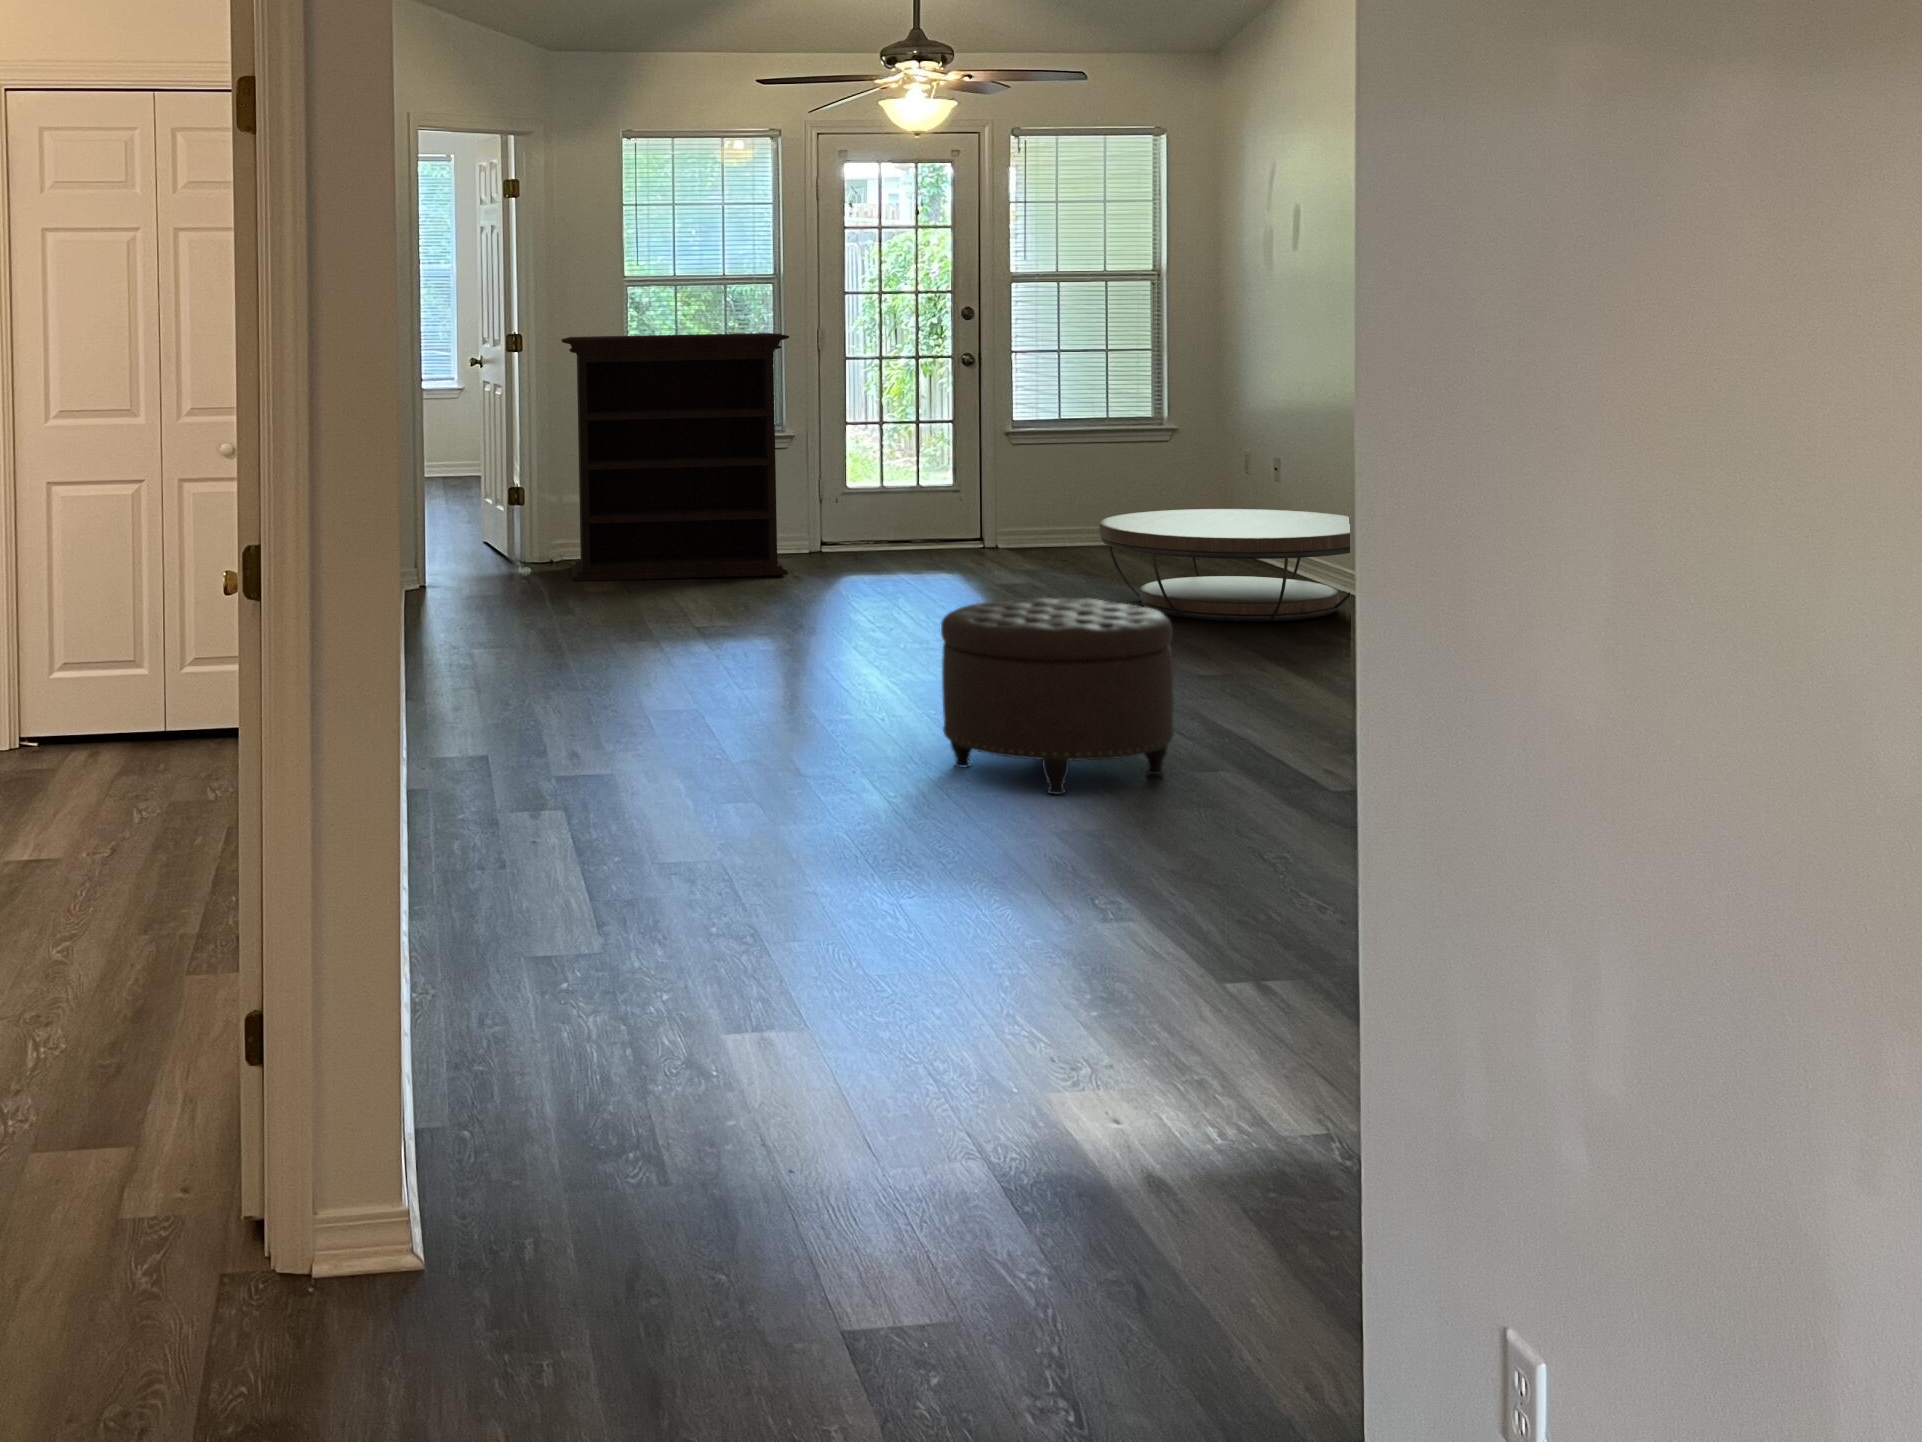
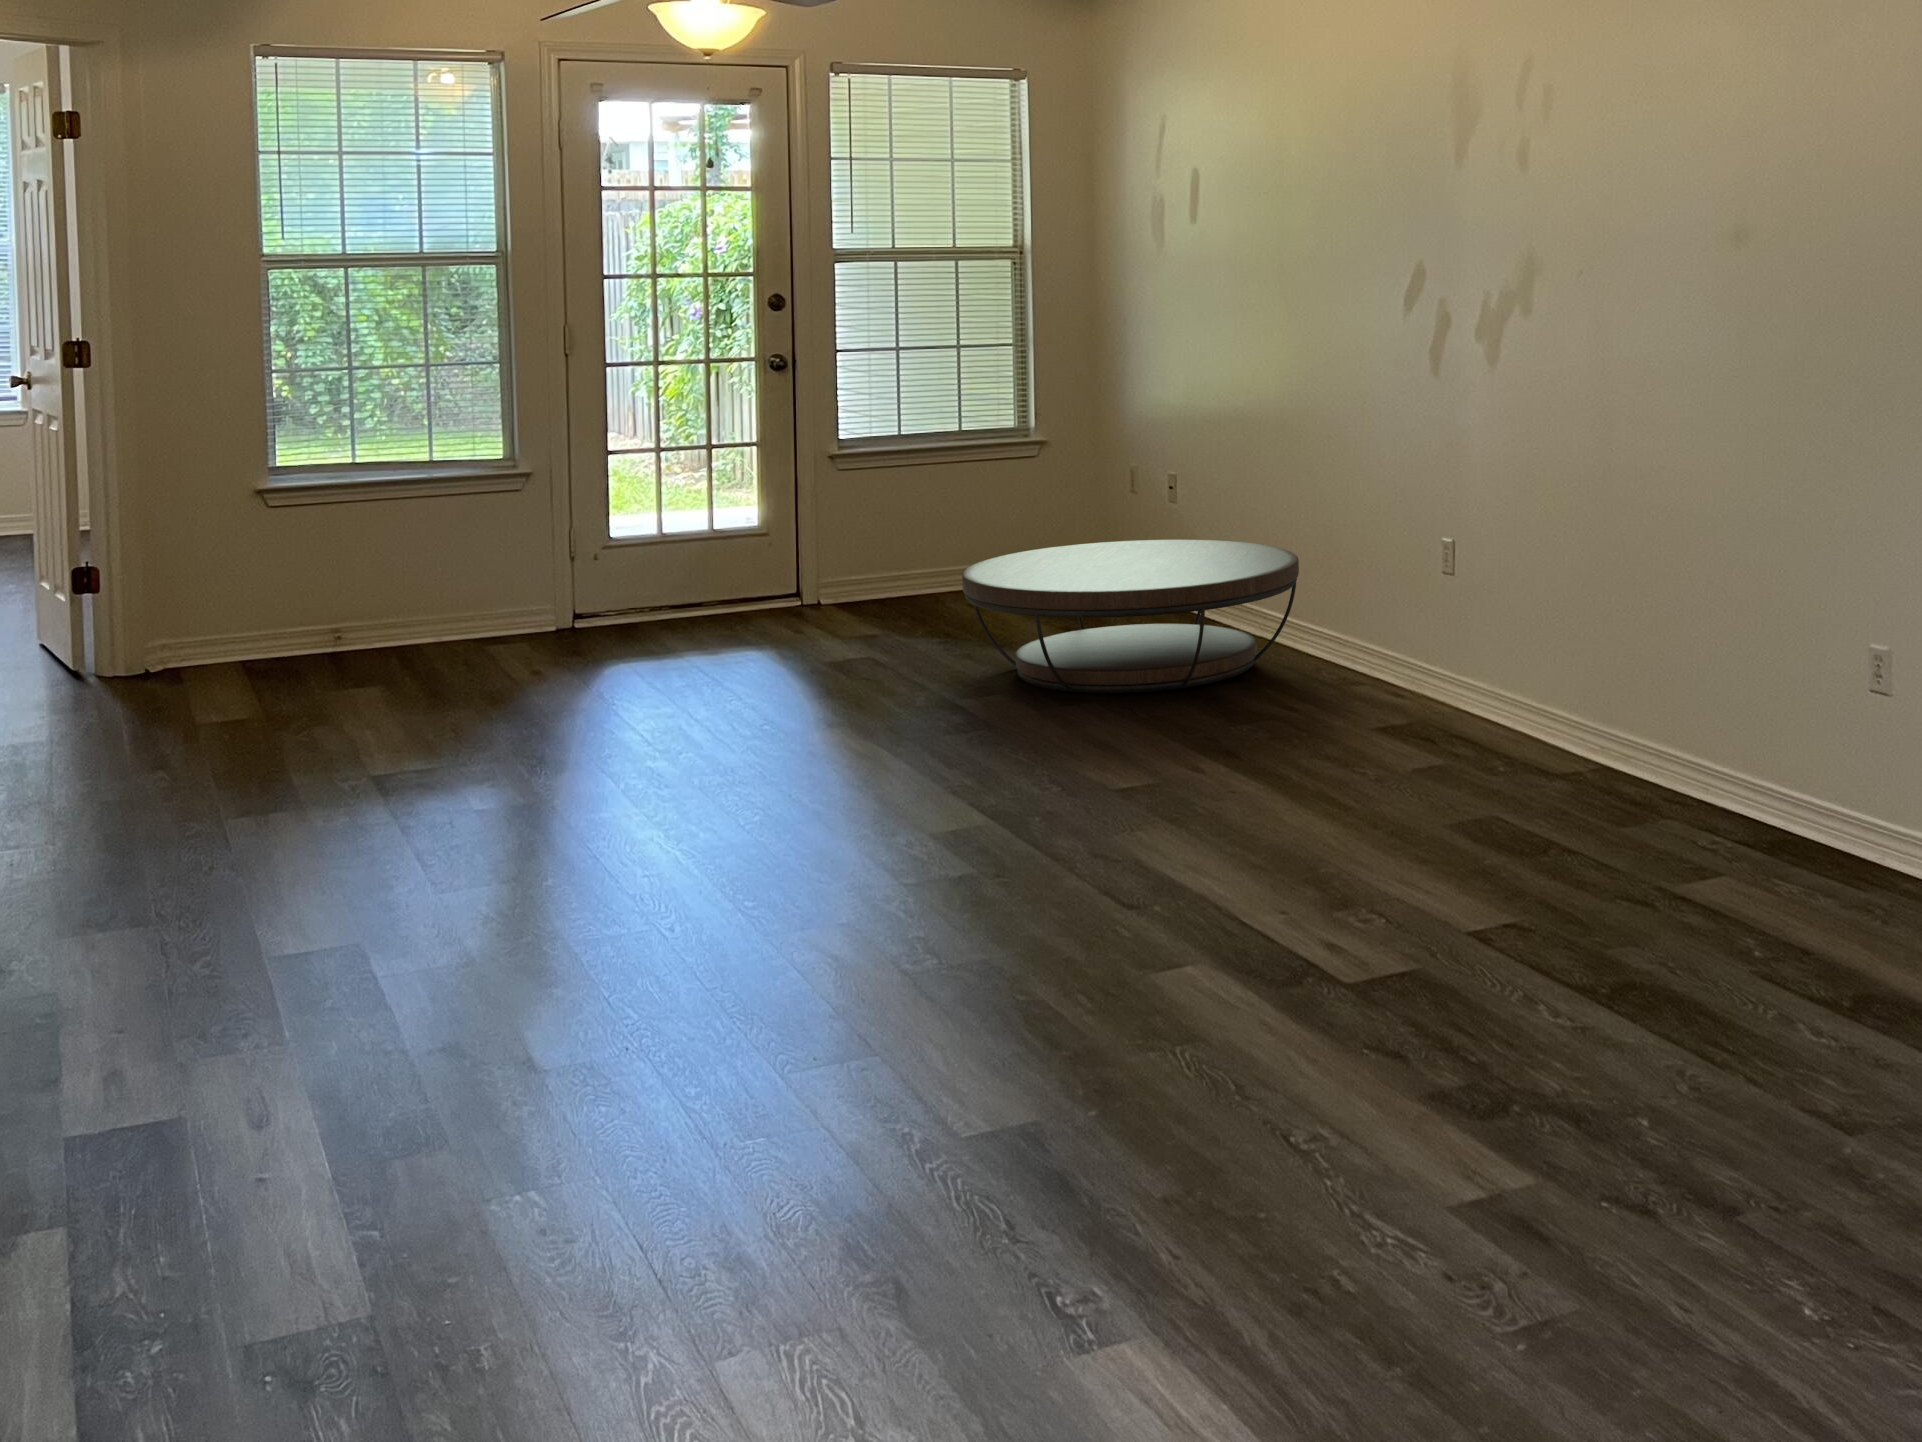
bookshelf: present [562,333,789,581] -> none [148,334,526,711]
ottoman: present [941,598,1174,794] -> none [760,740,1118,1076]

